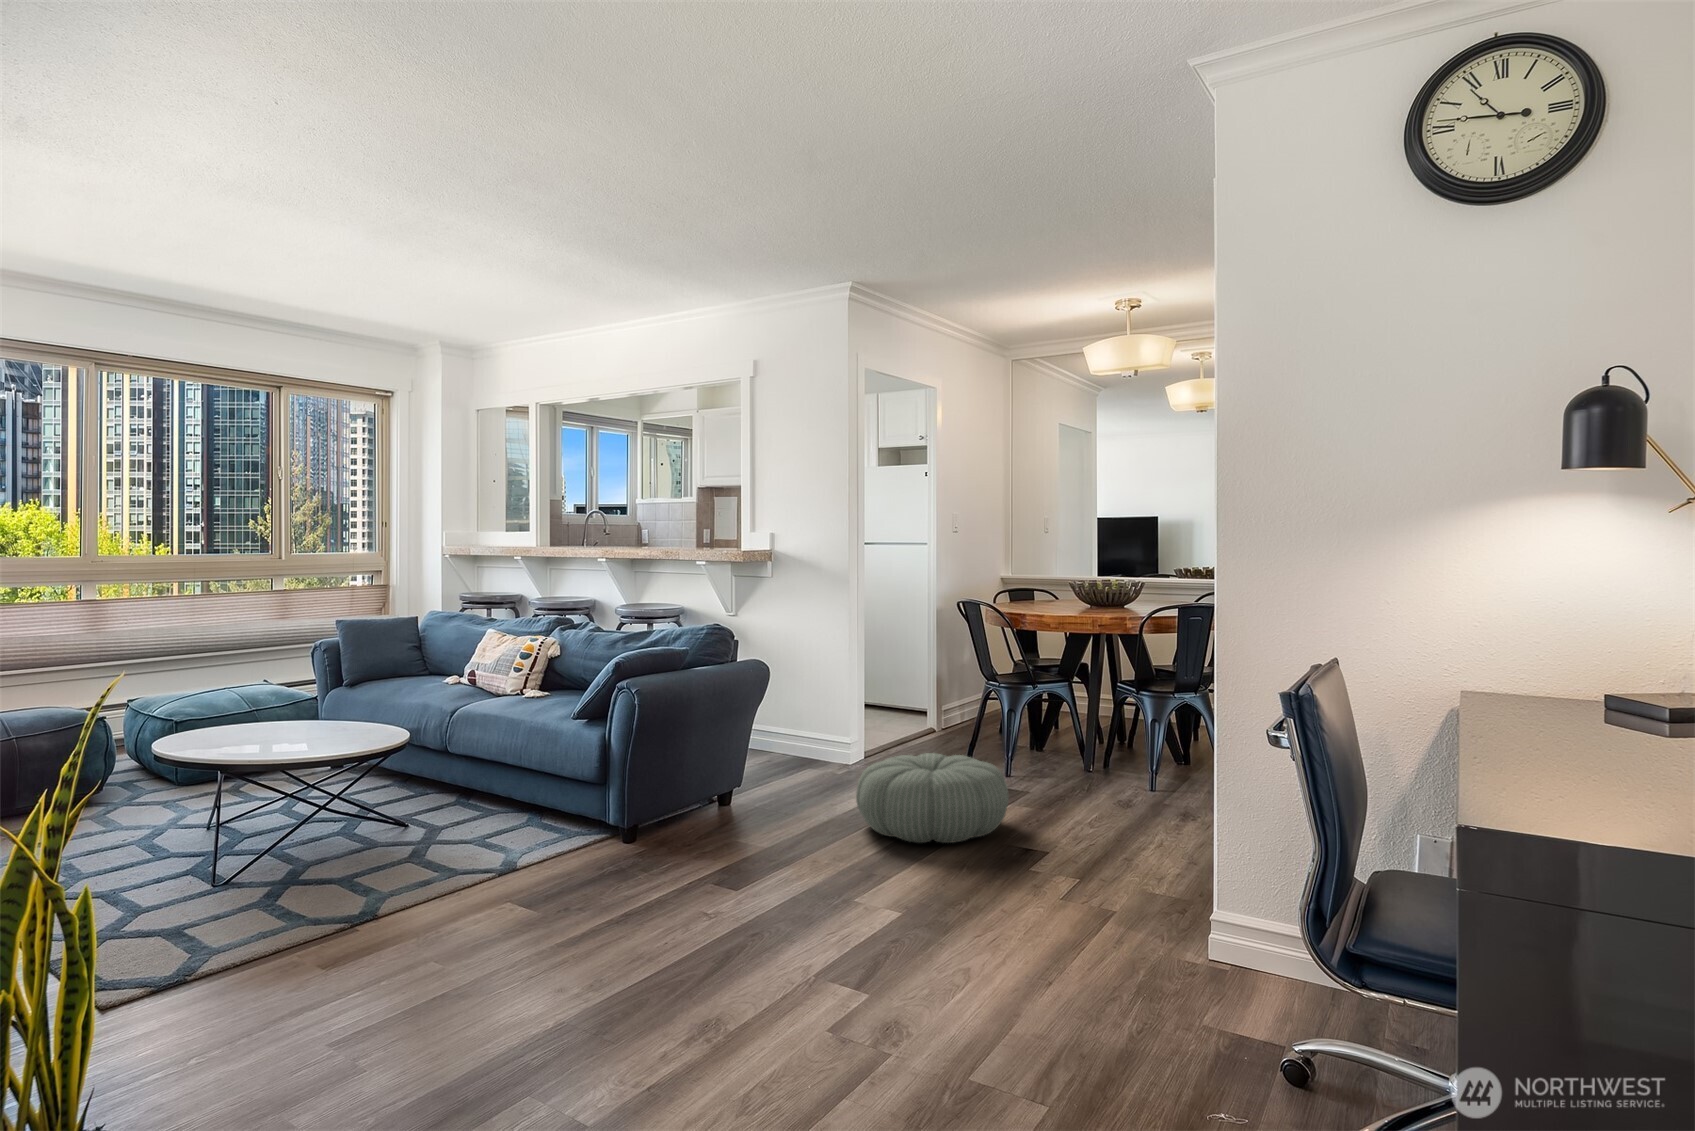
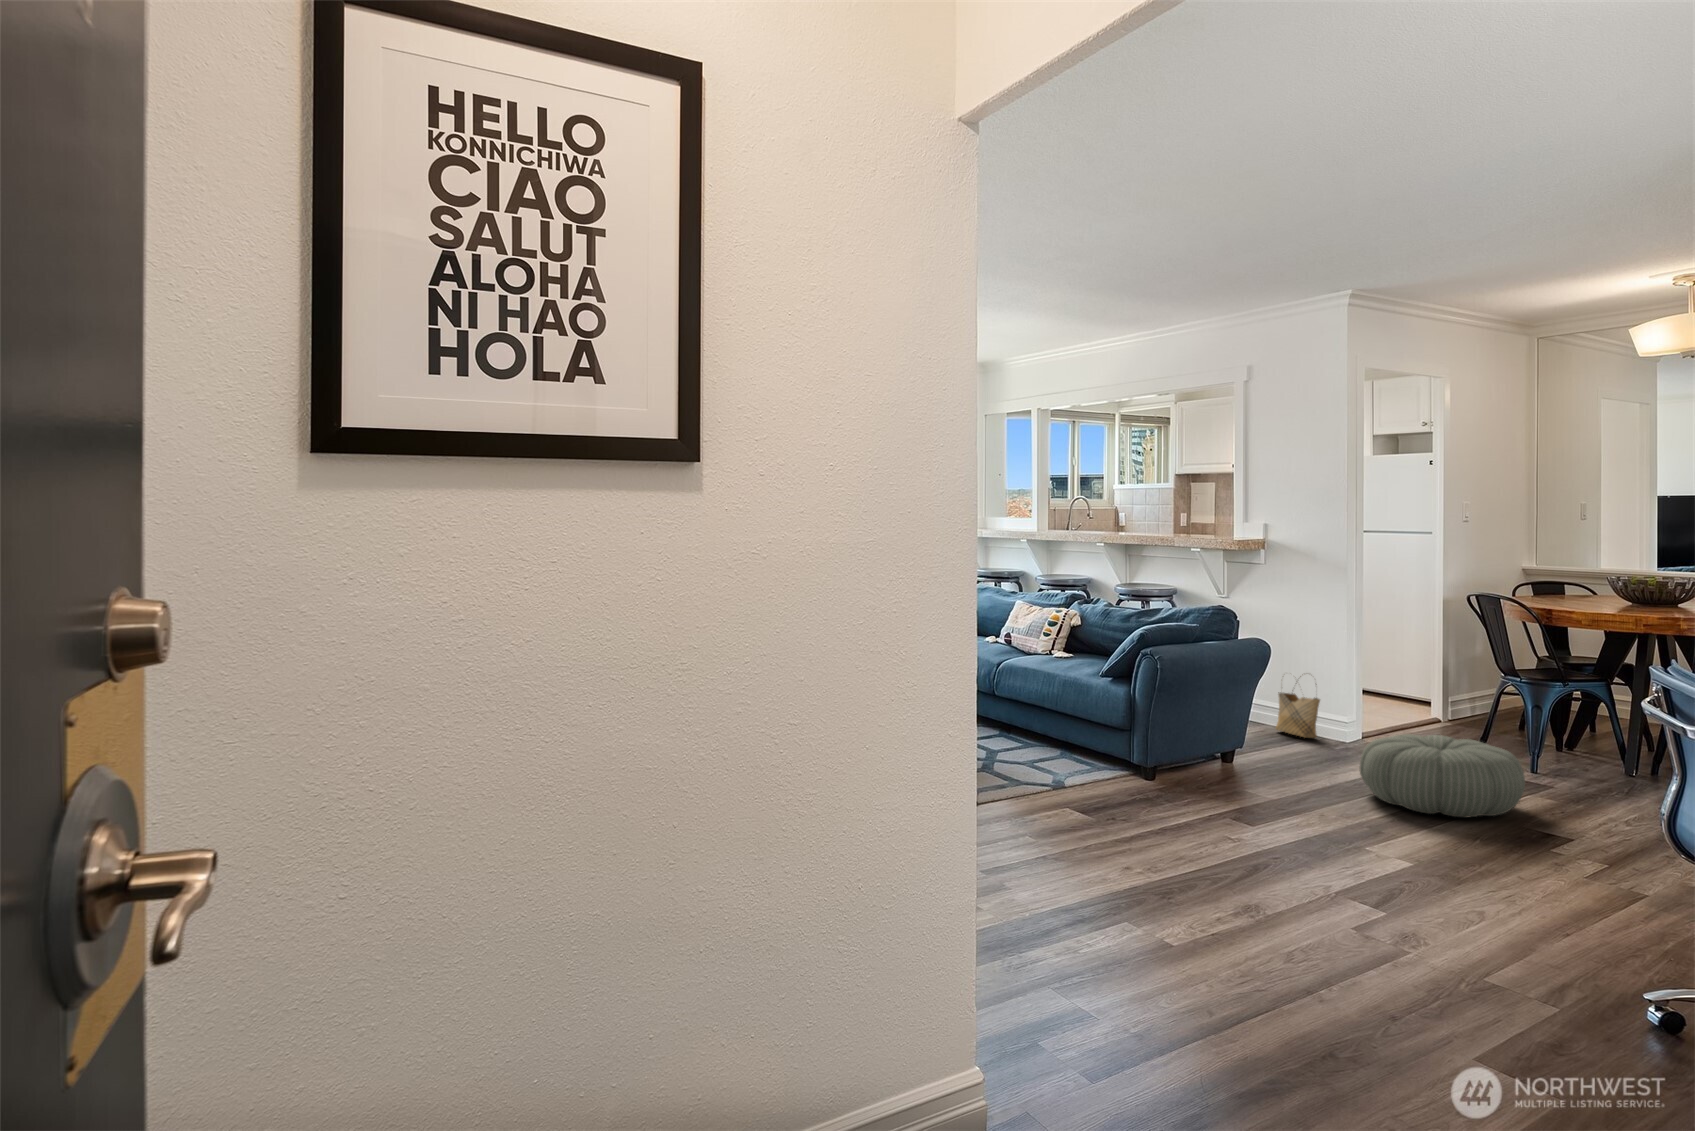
woven basket: none [781,693,823,763] -> present [1276,676,1320,738]

